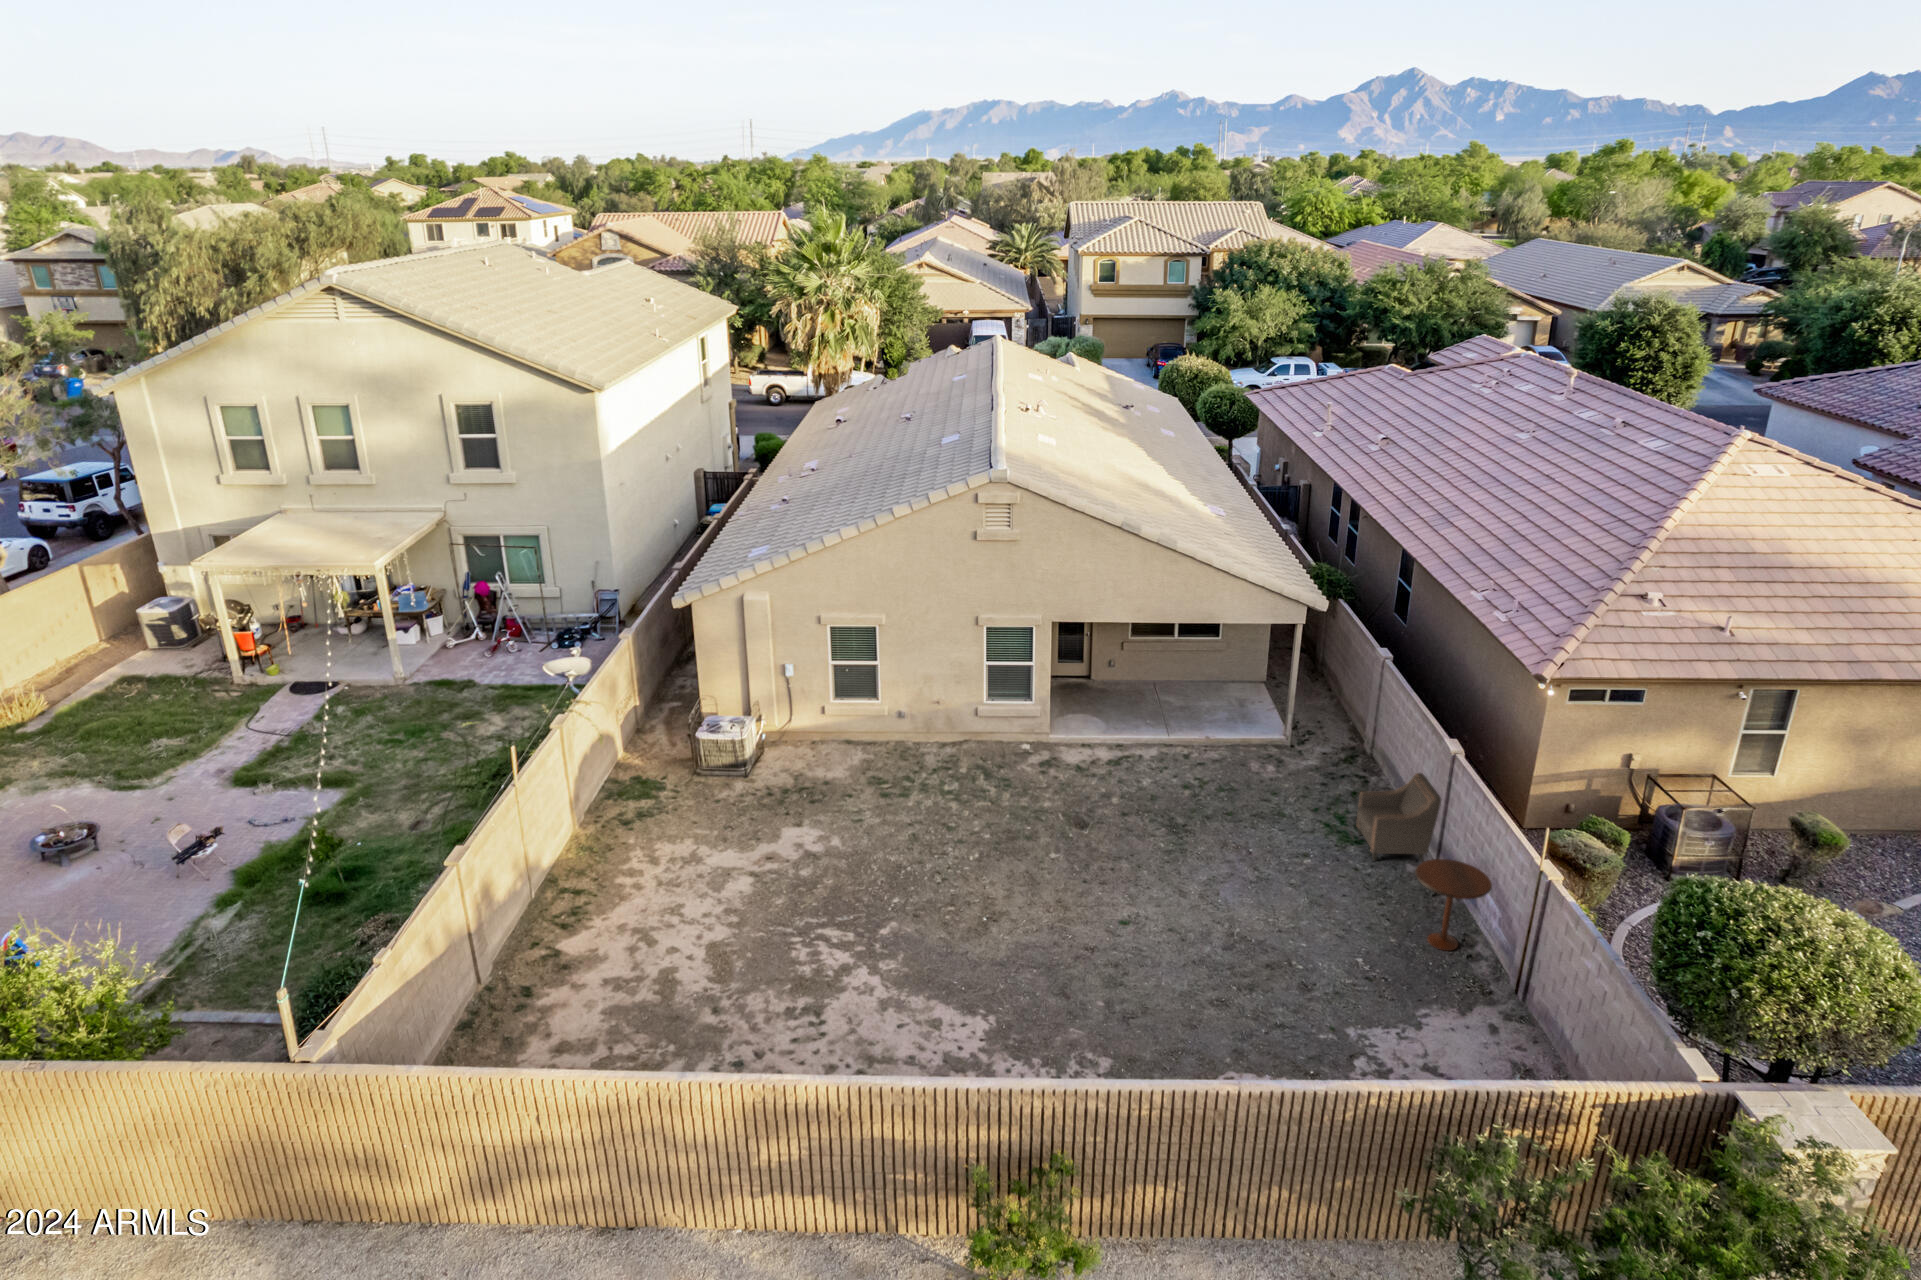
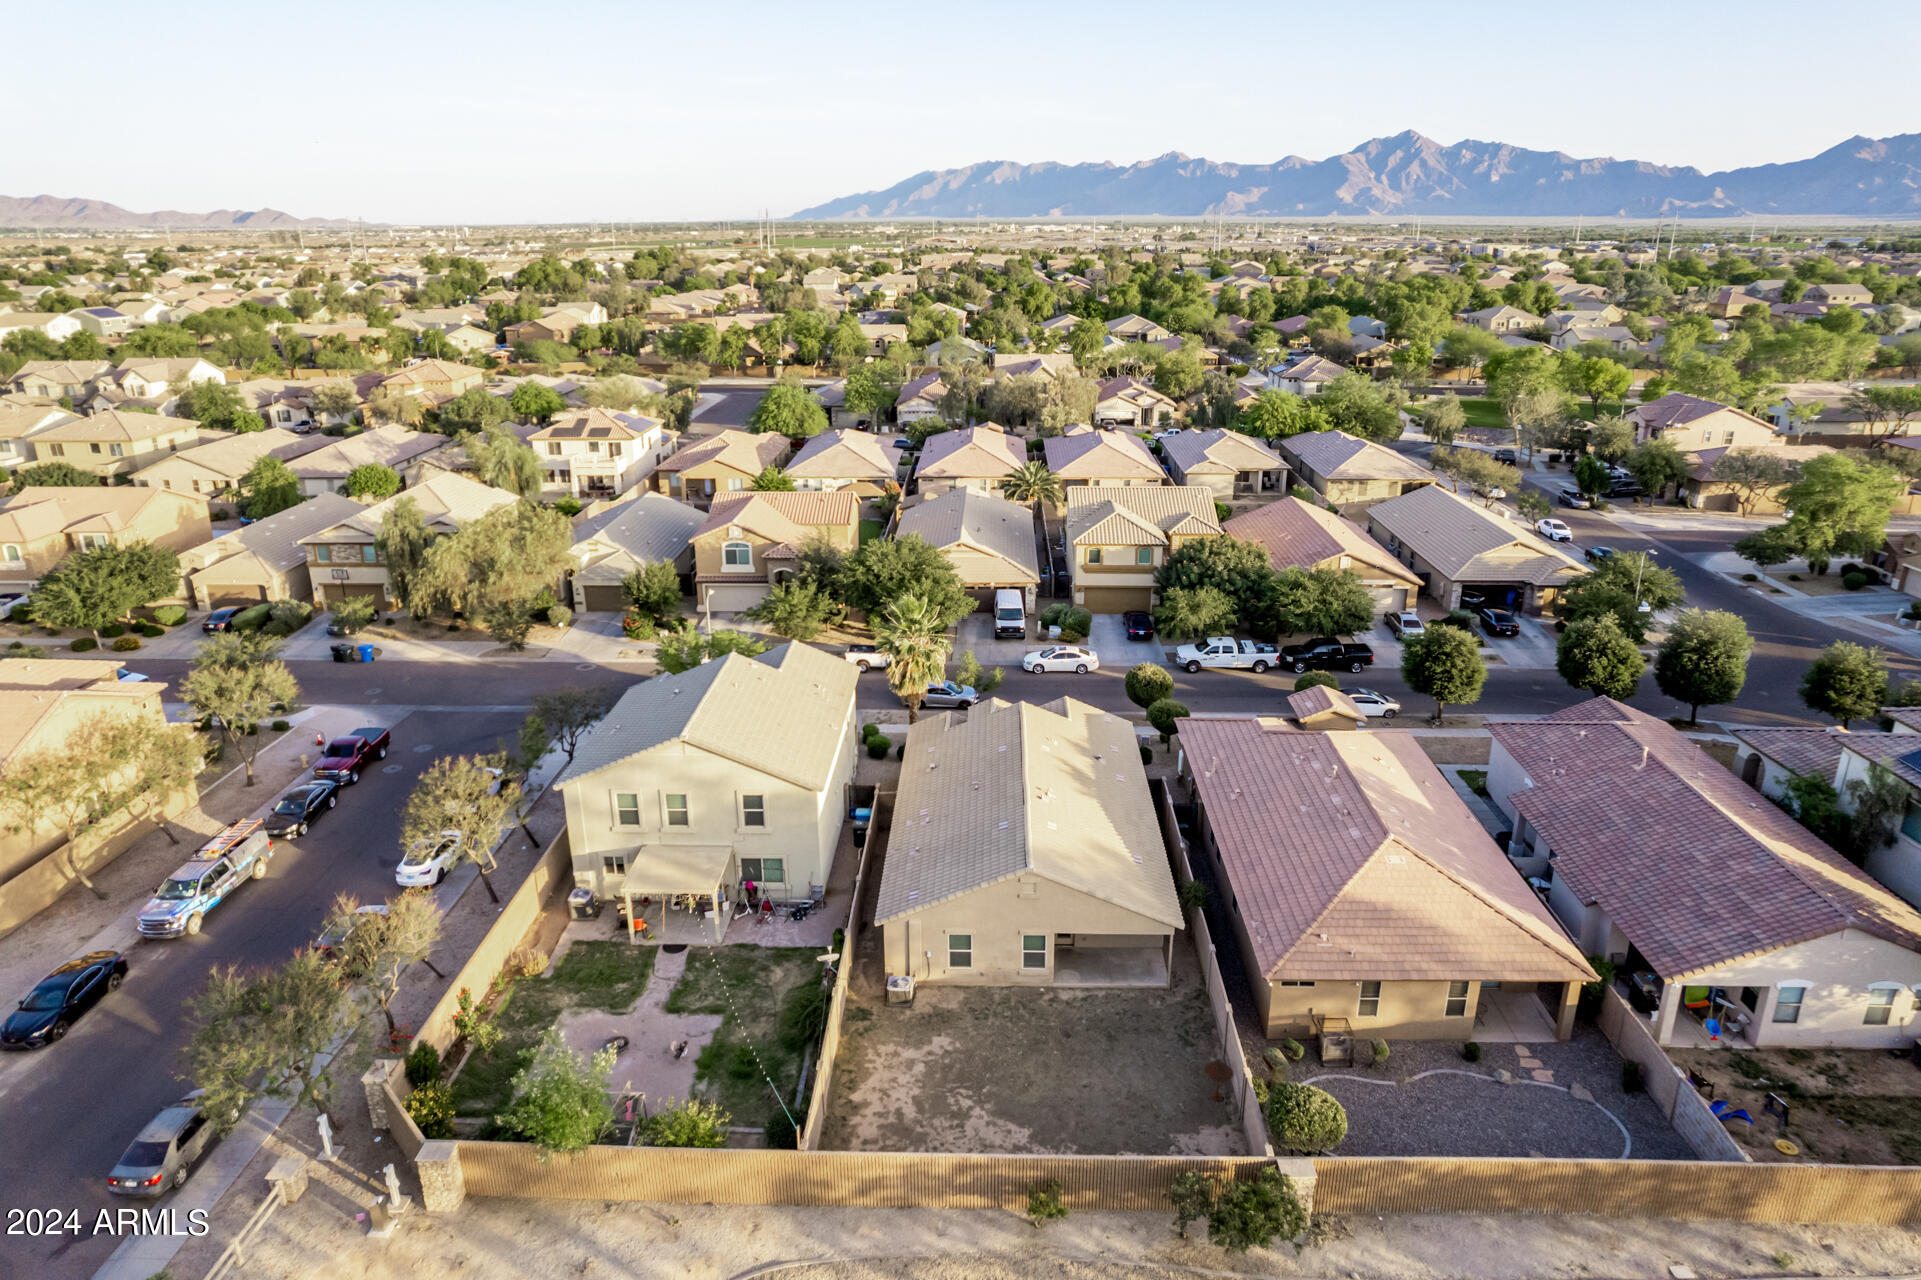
chair: present [1356,773,1441,862] -> none [1192,1016,1224,1057]

